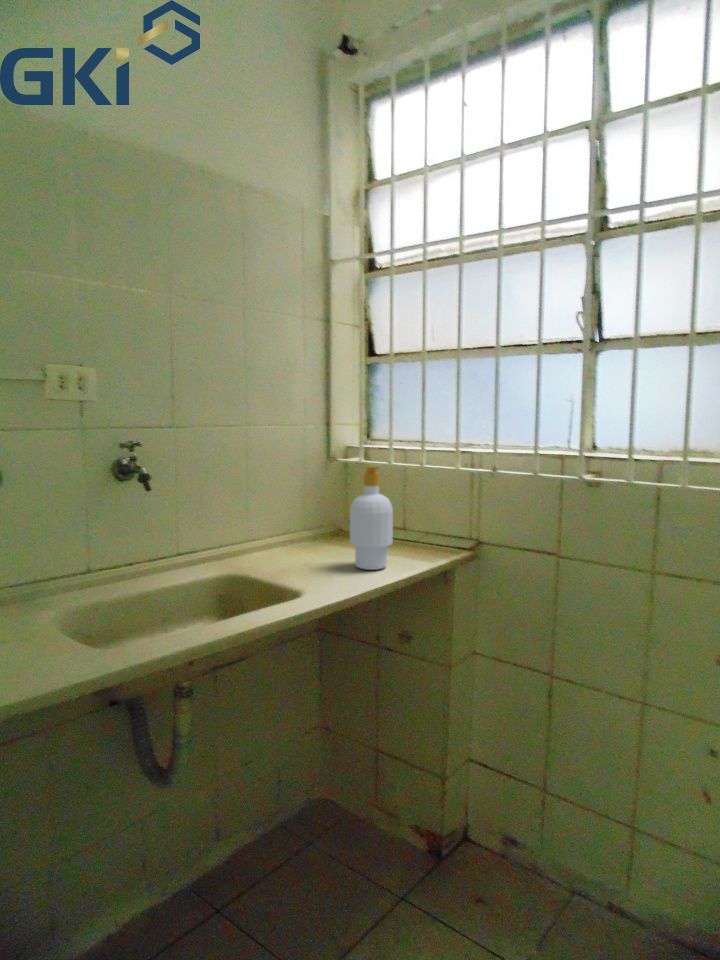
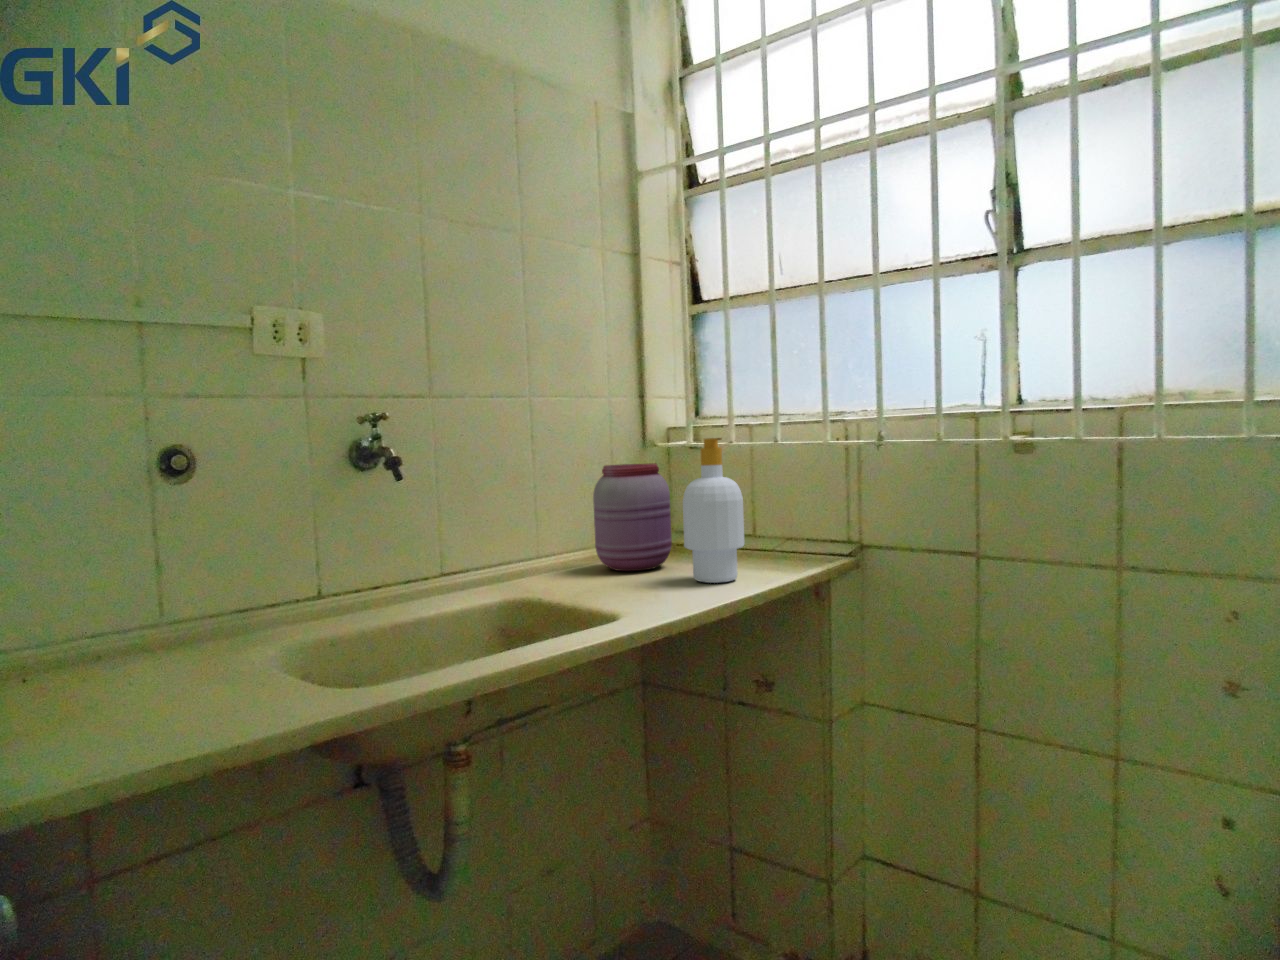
jar: none [288,477,343,555] -> present [593,463,672,571]

